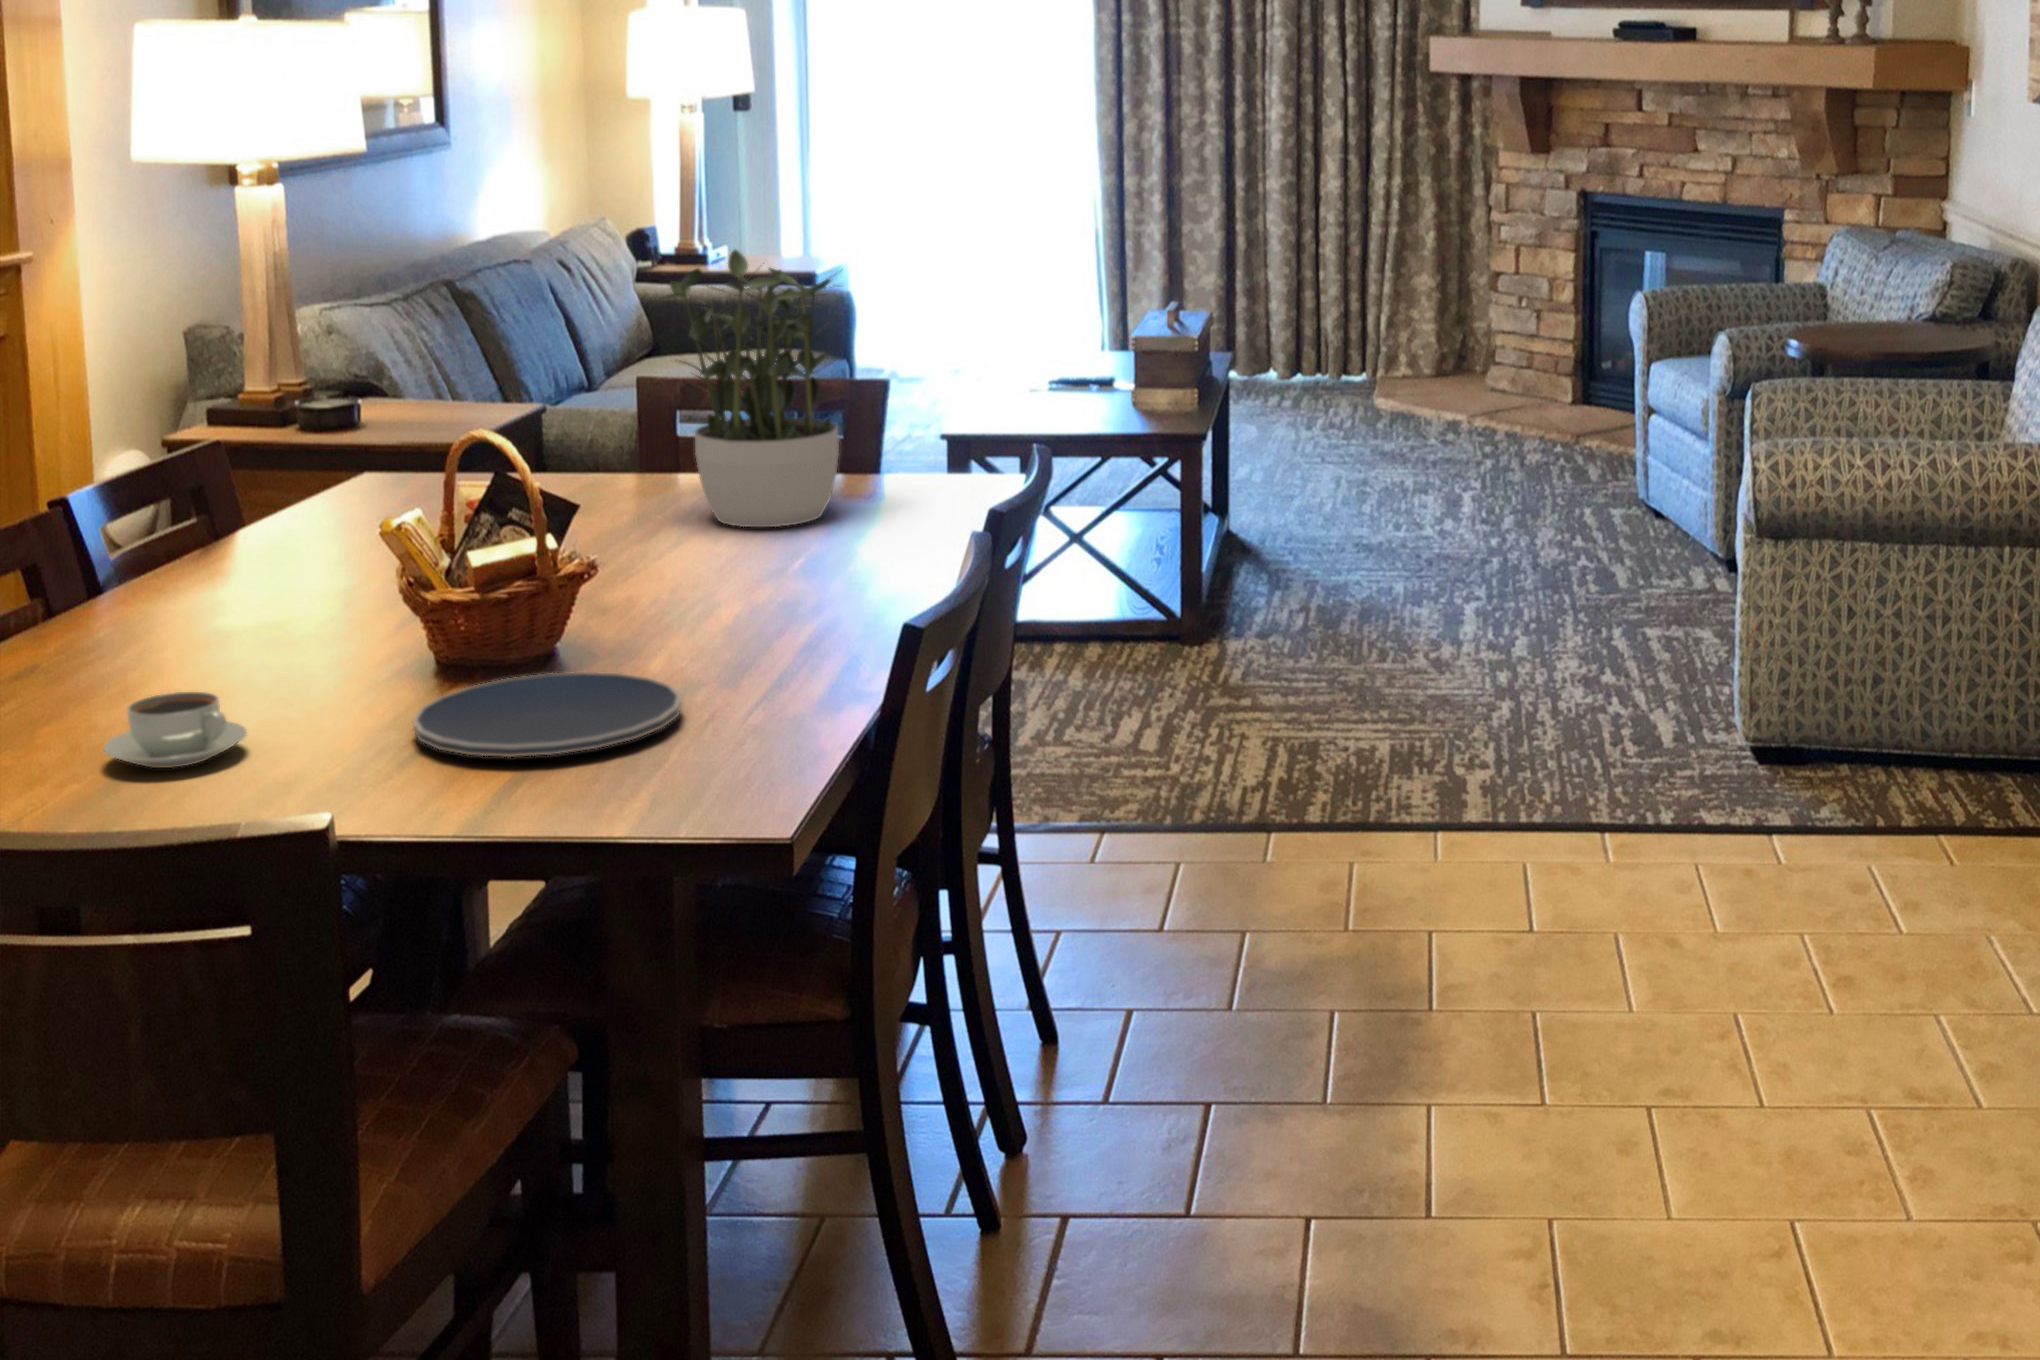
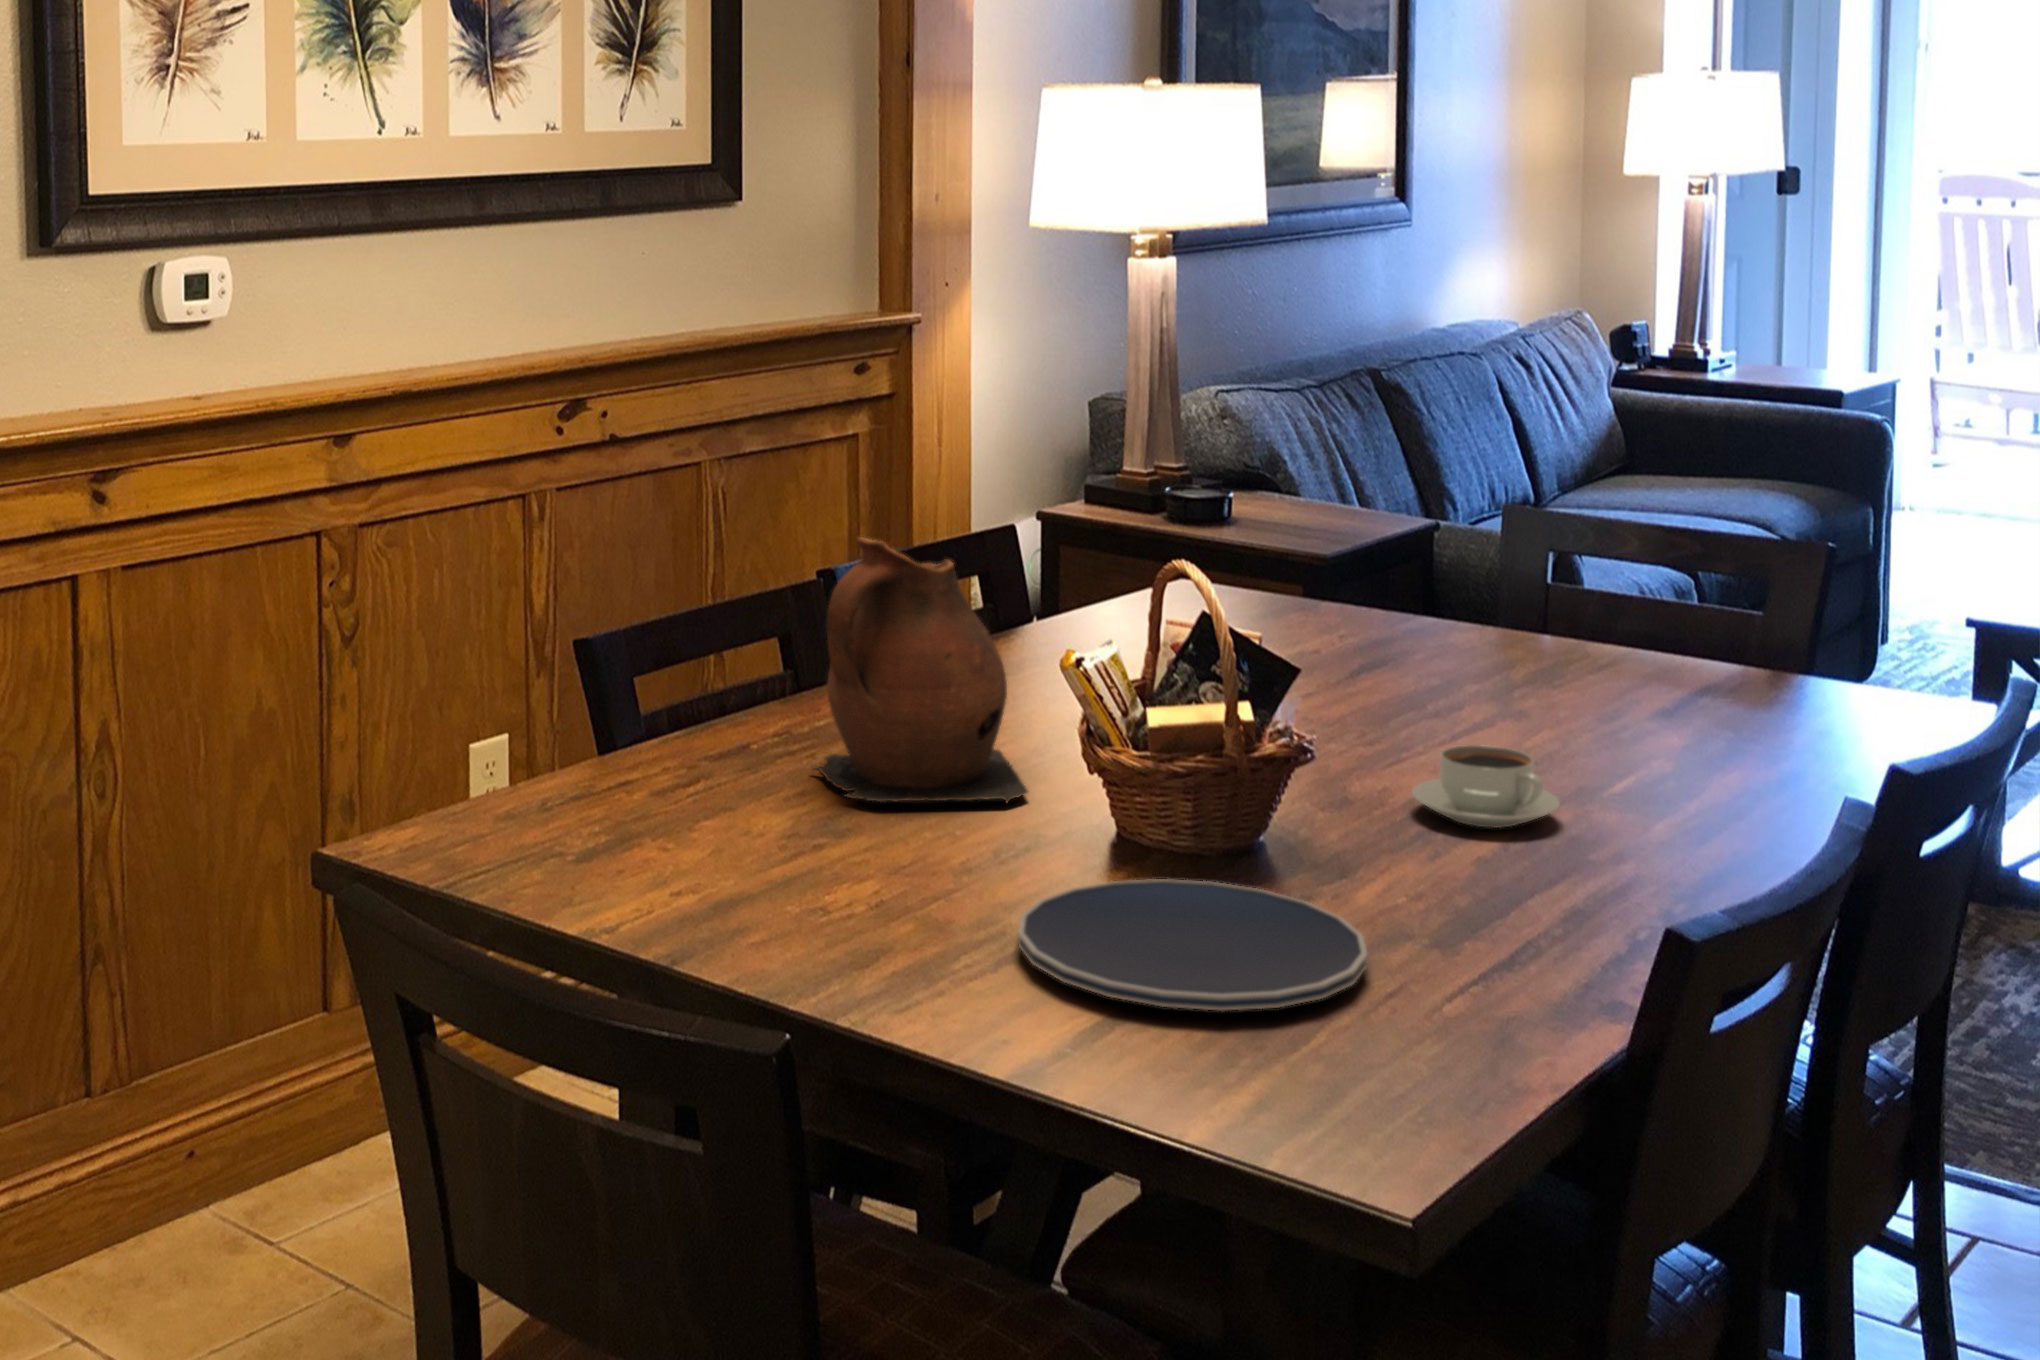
potted plant: present [664,250,839,527] -> none [1483,339,1764,718]
ceramic pitcher: none [138,450,355,672] -> present [814,537,1028,803]
coffee cup: present [103,692,247,768] -> present [1412,745,1560,828]

